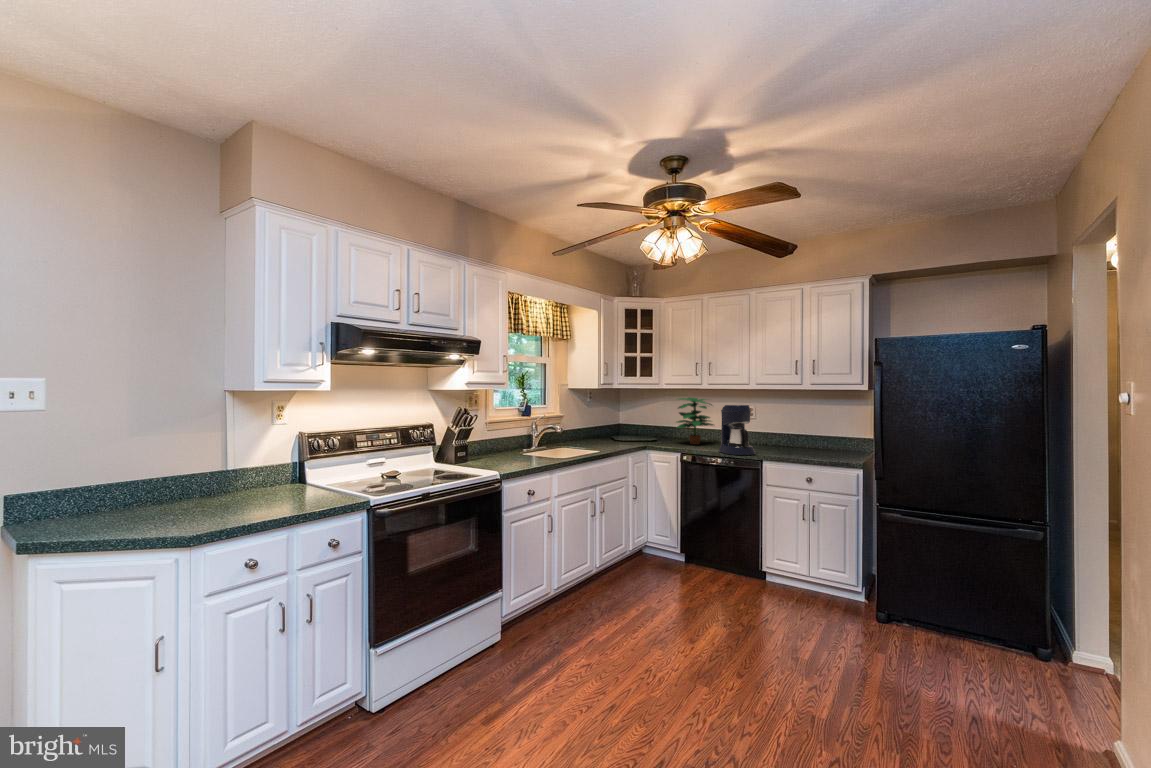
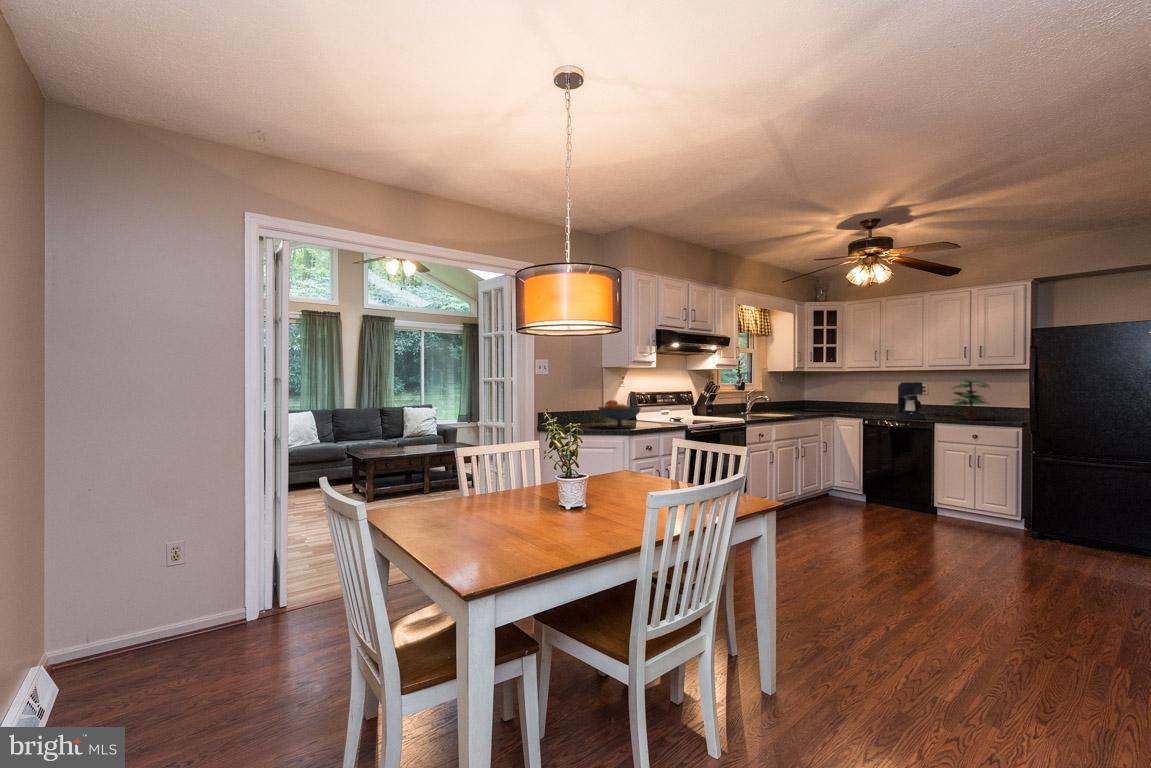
potted plant: present [677,397,713,444] -> present [953,379,989,420]
fruit bowl: none [175,455,274,515] -> present [598,400,641,428]

